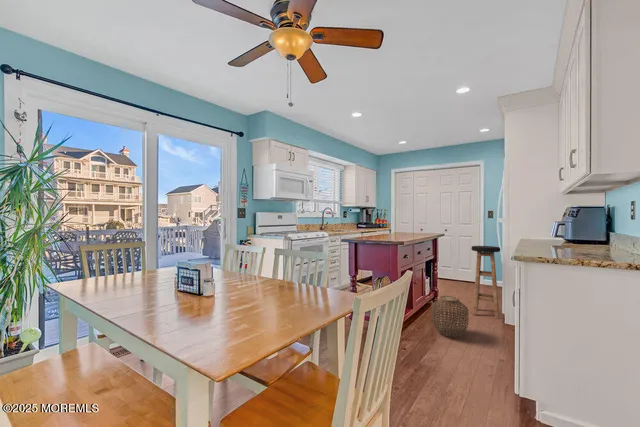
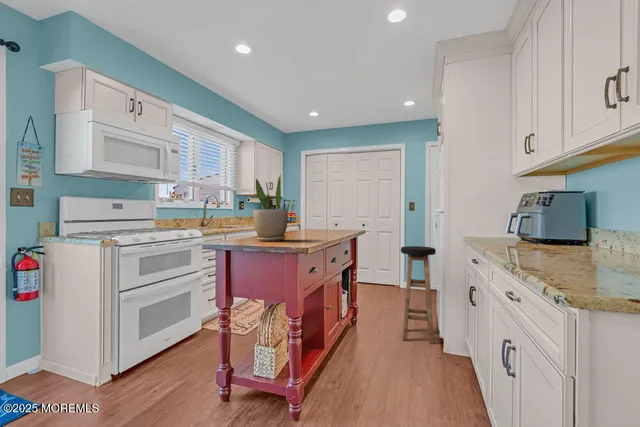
potted plant: none [368,199,389,238] -> present [253,176,288,241]
woven basket: present [431,296,469,337] -> none [352,326,404,392]

